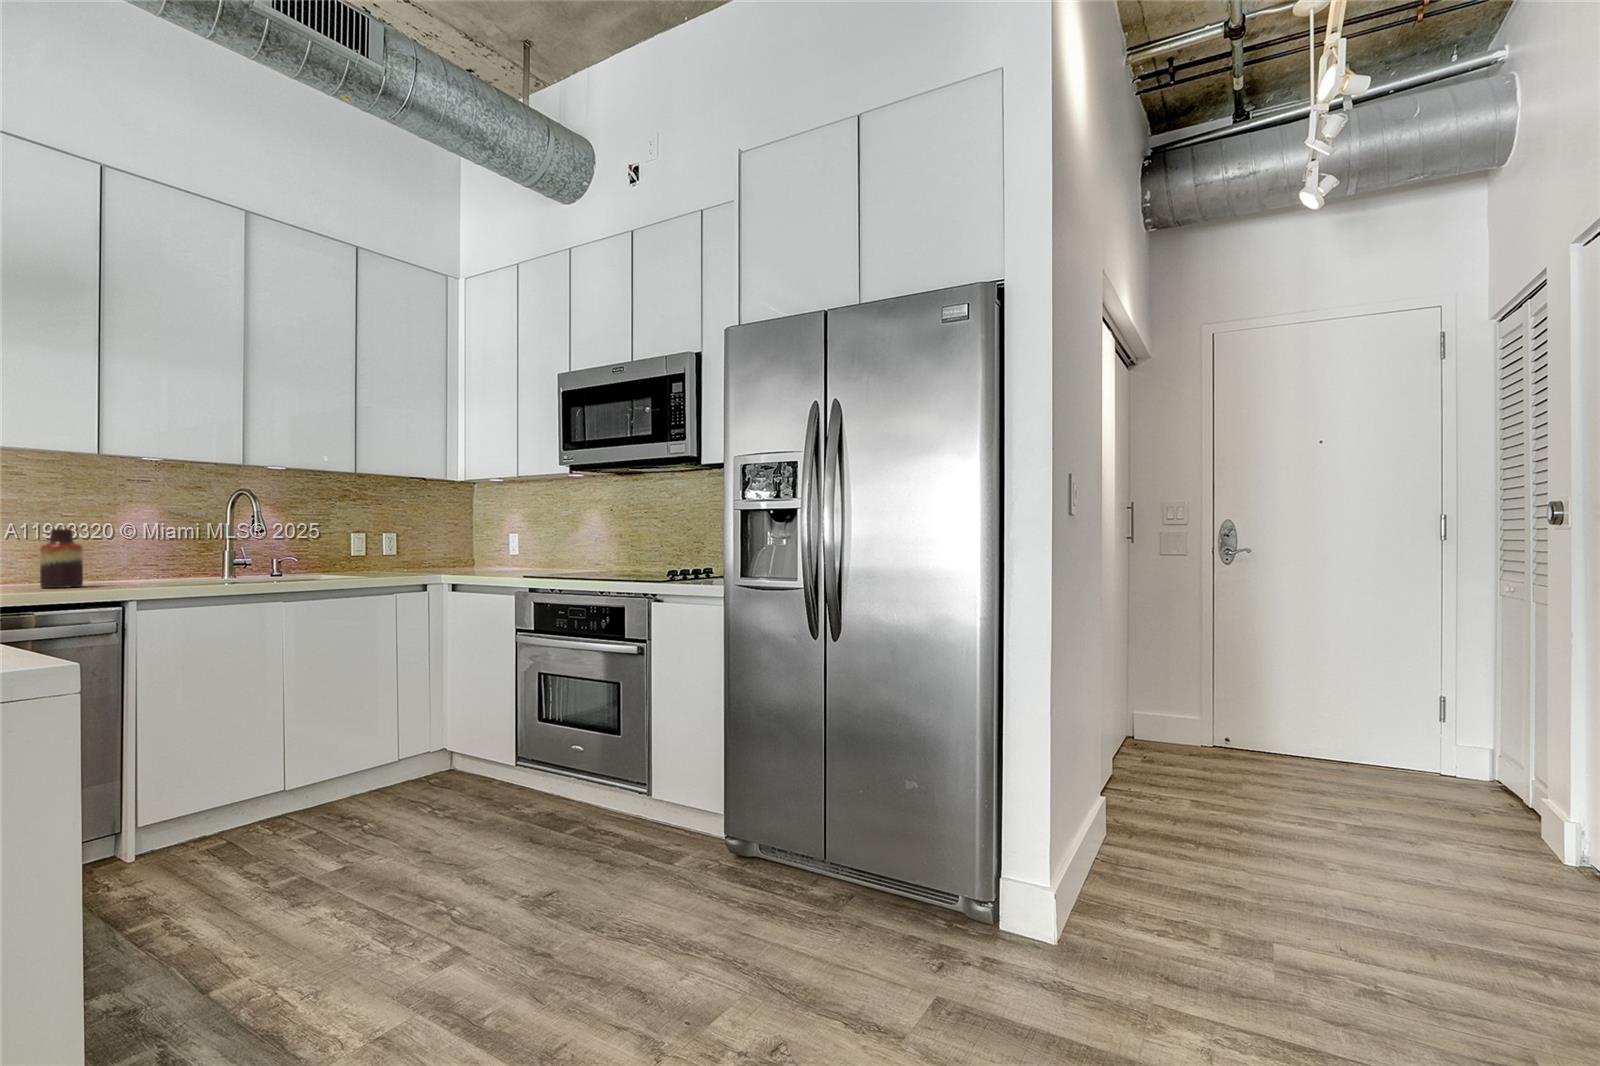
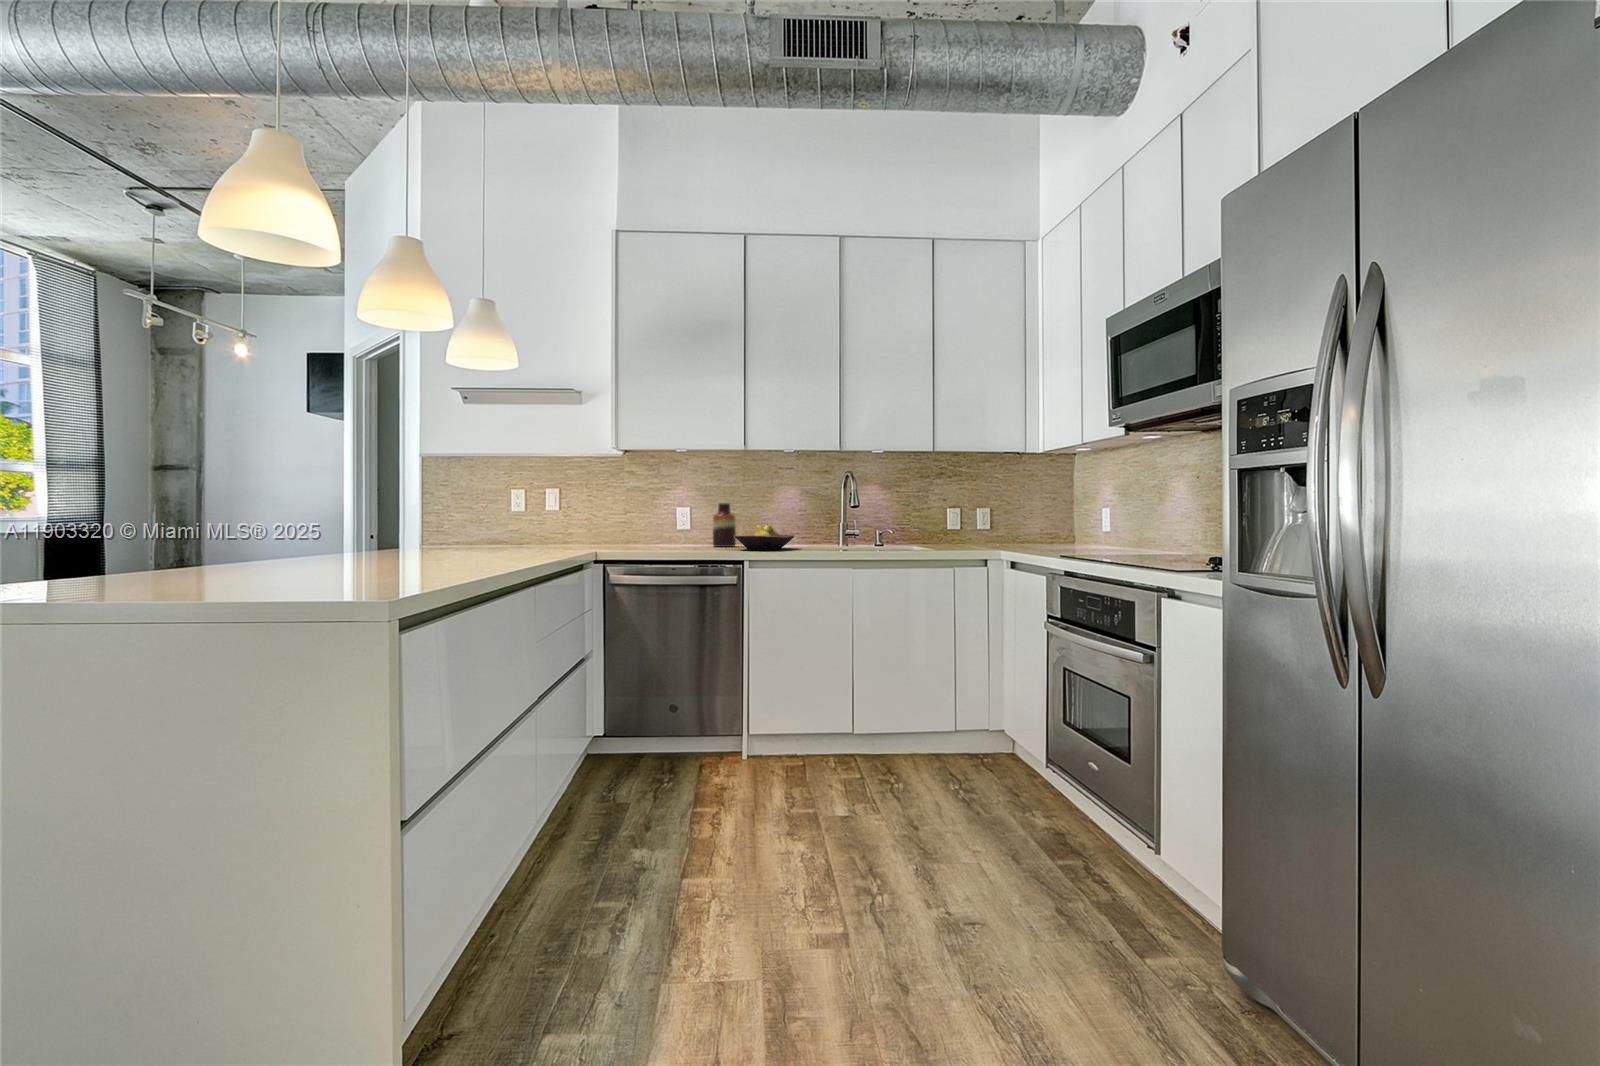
fruit bowl: none [115,557,201,589] -> present [734,525,794,550]

